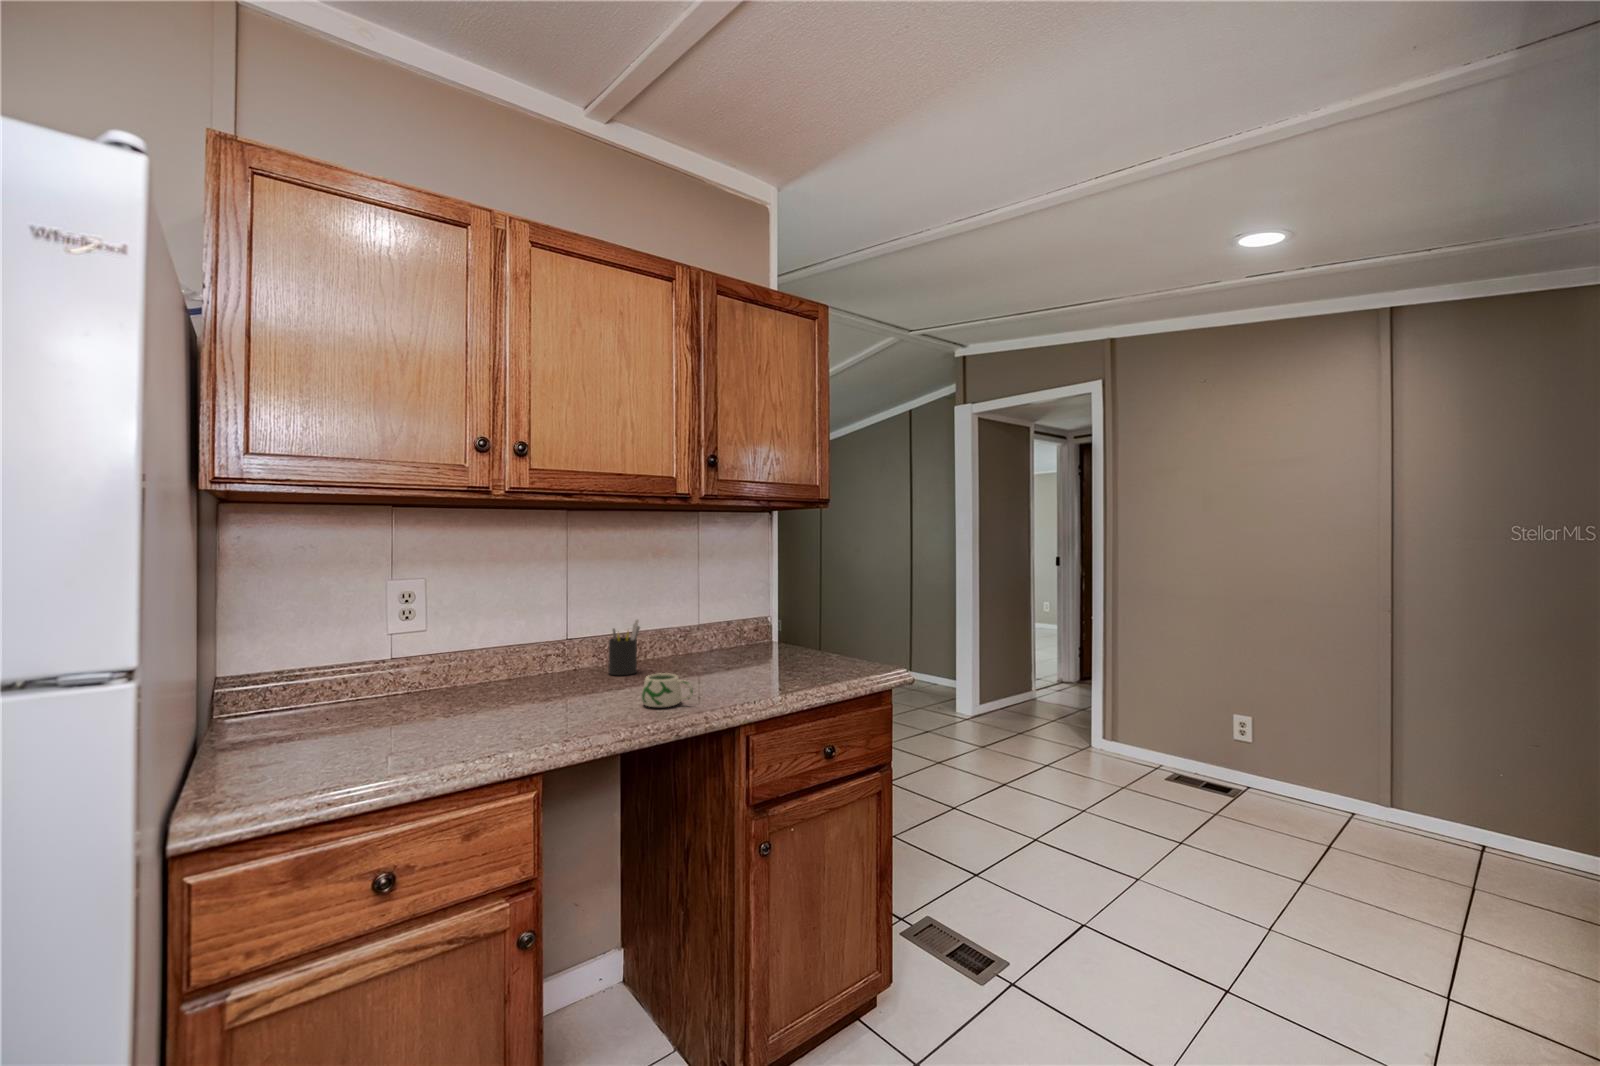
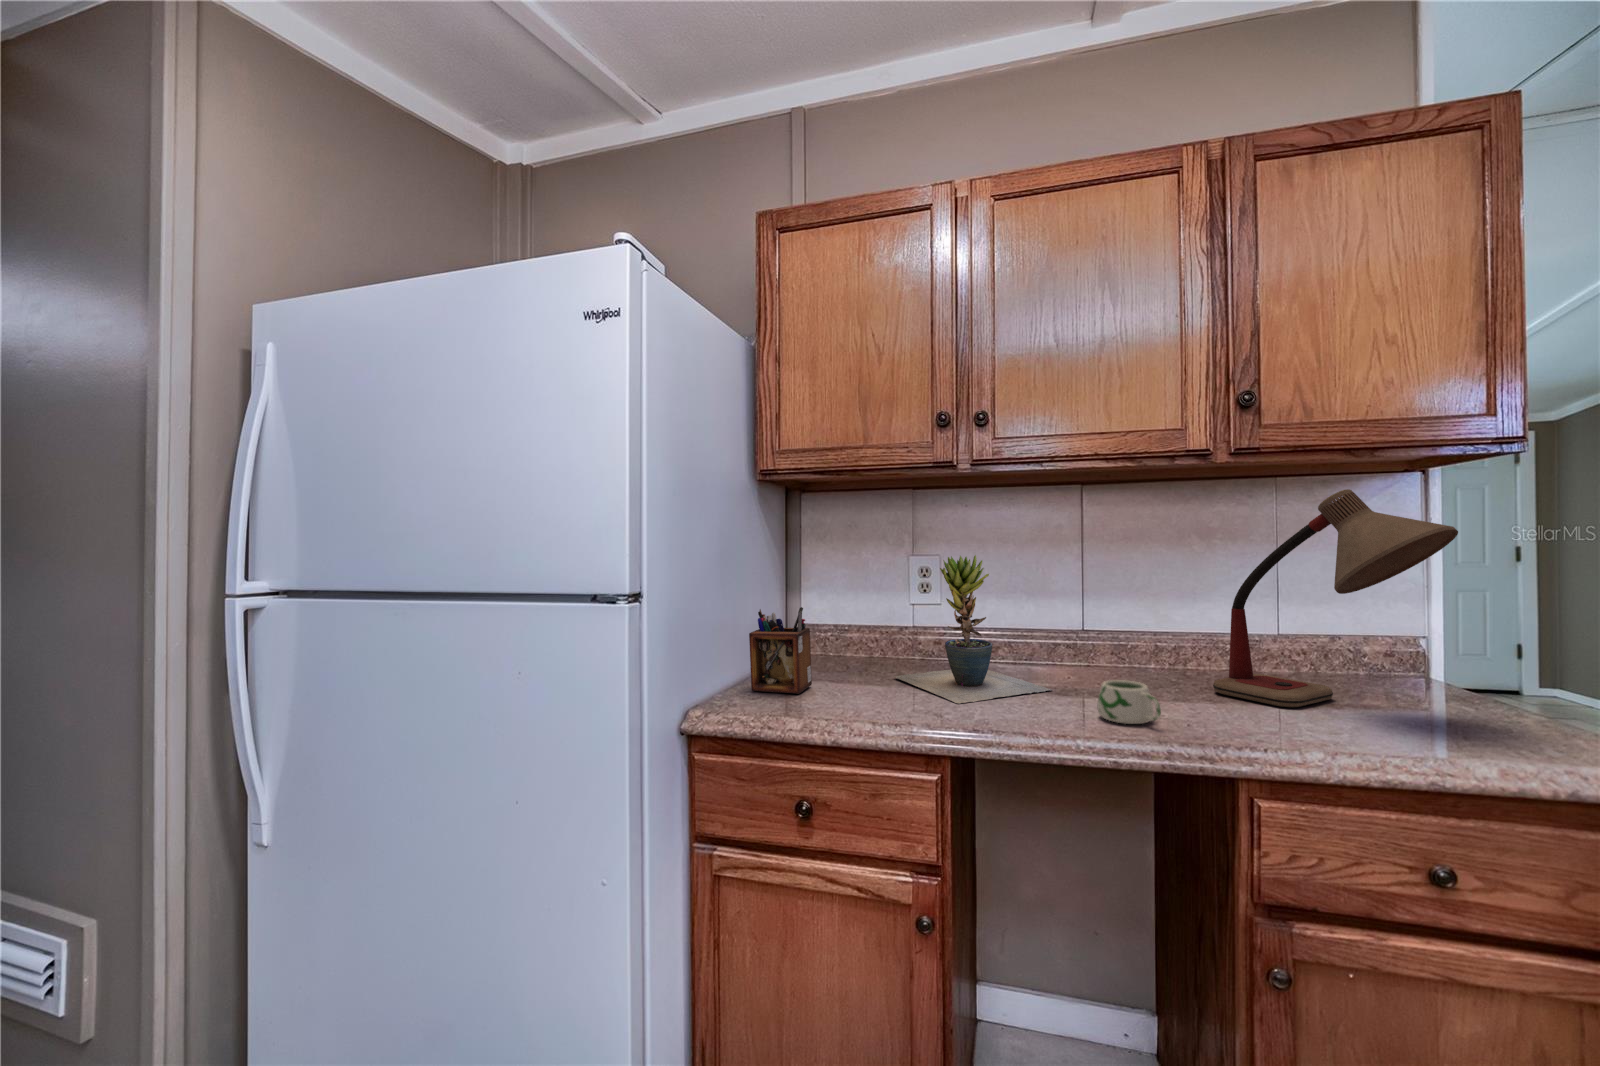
desk lamp: none [684,527,816,676] -> present [1213,489,1458,707]
potted plant: none [410,576,581,723] -> present [894,555,1051,704]
pen holder: present [609,619,640,675] -> none [1117,613,1158,680]
desk organizer: none [235,649,322,770] -> present [749,607,812,694]

